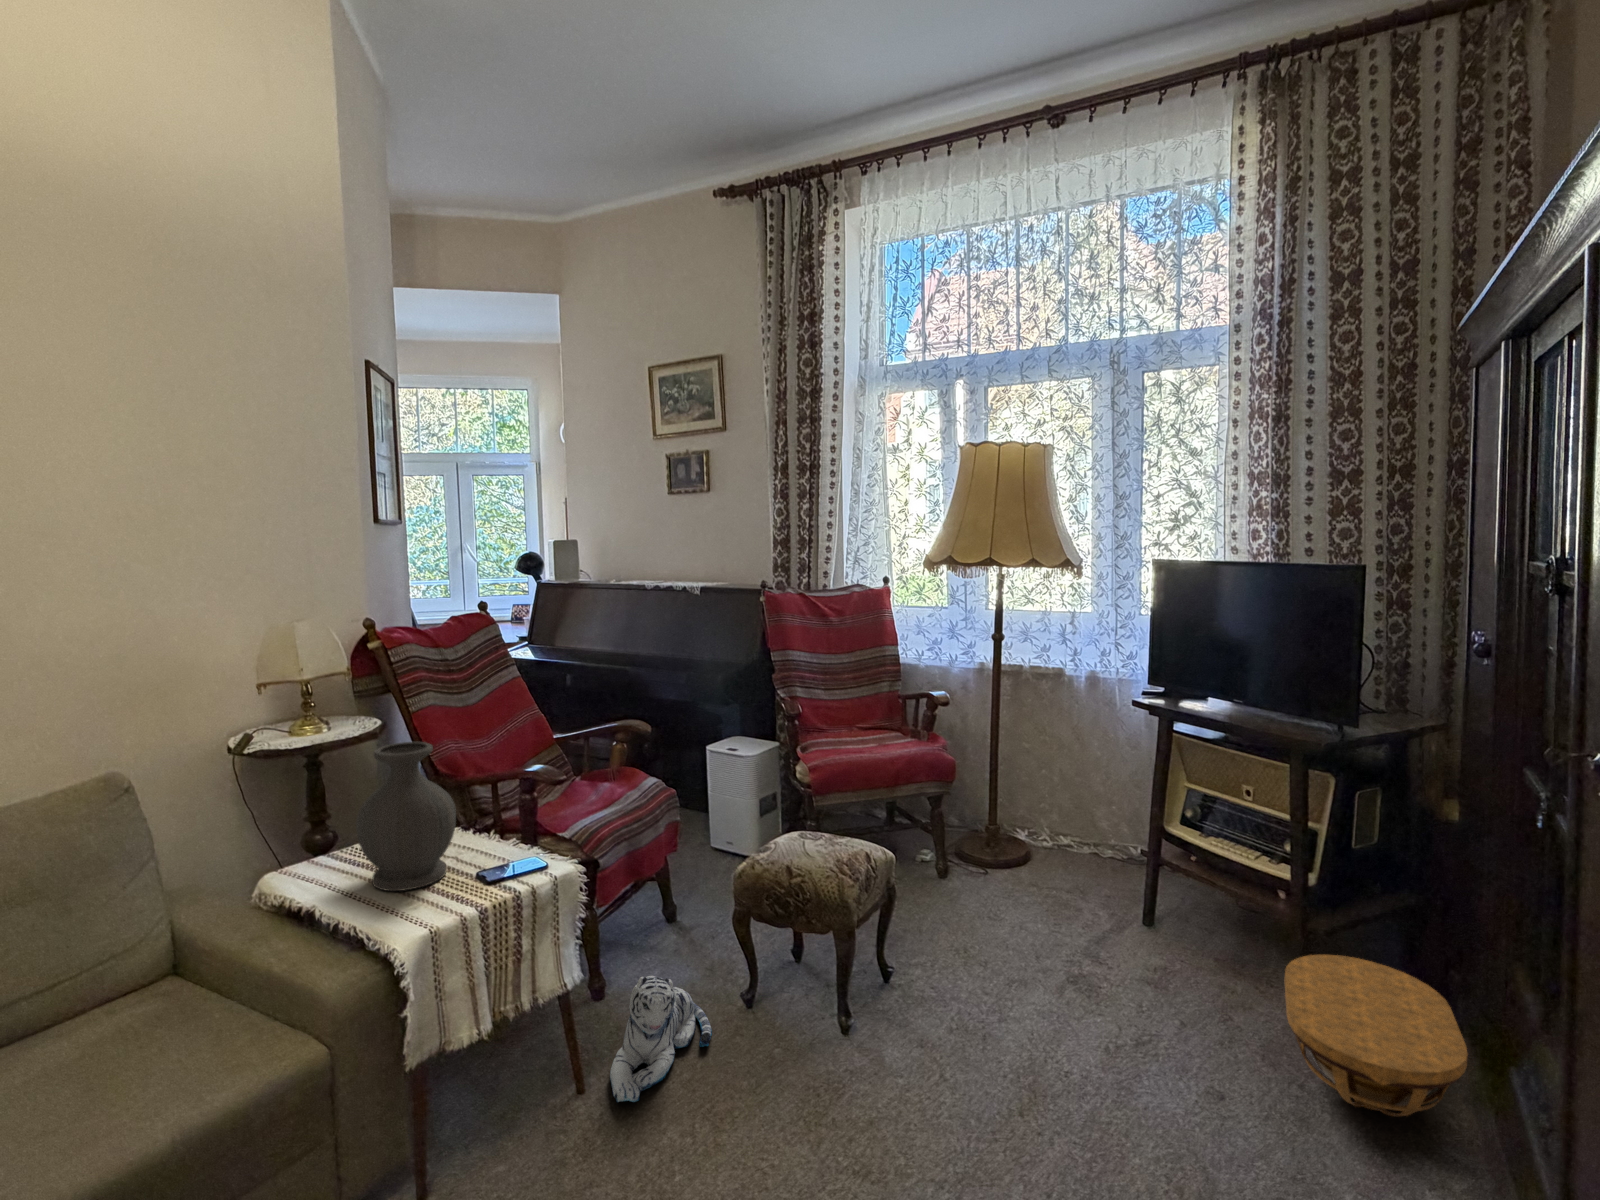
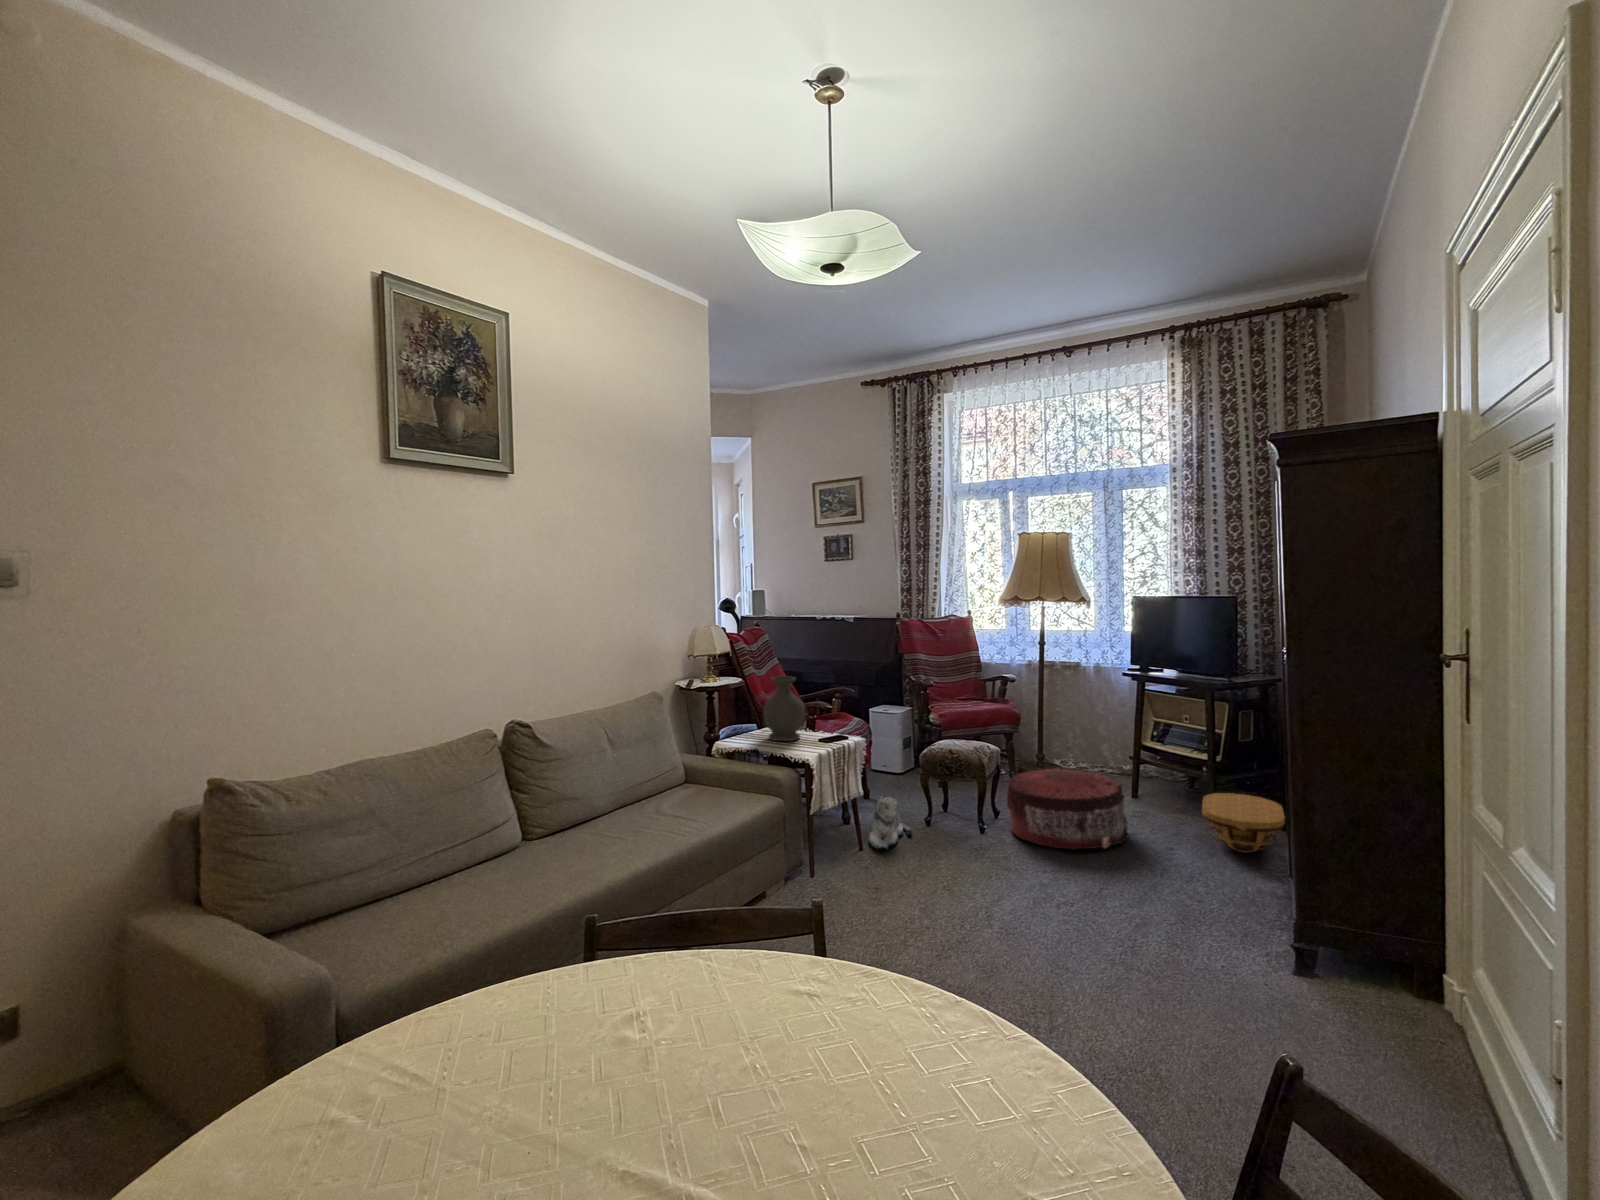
pouf: none [901,892,1139,1109] -> present [1006,768,1129,850]

